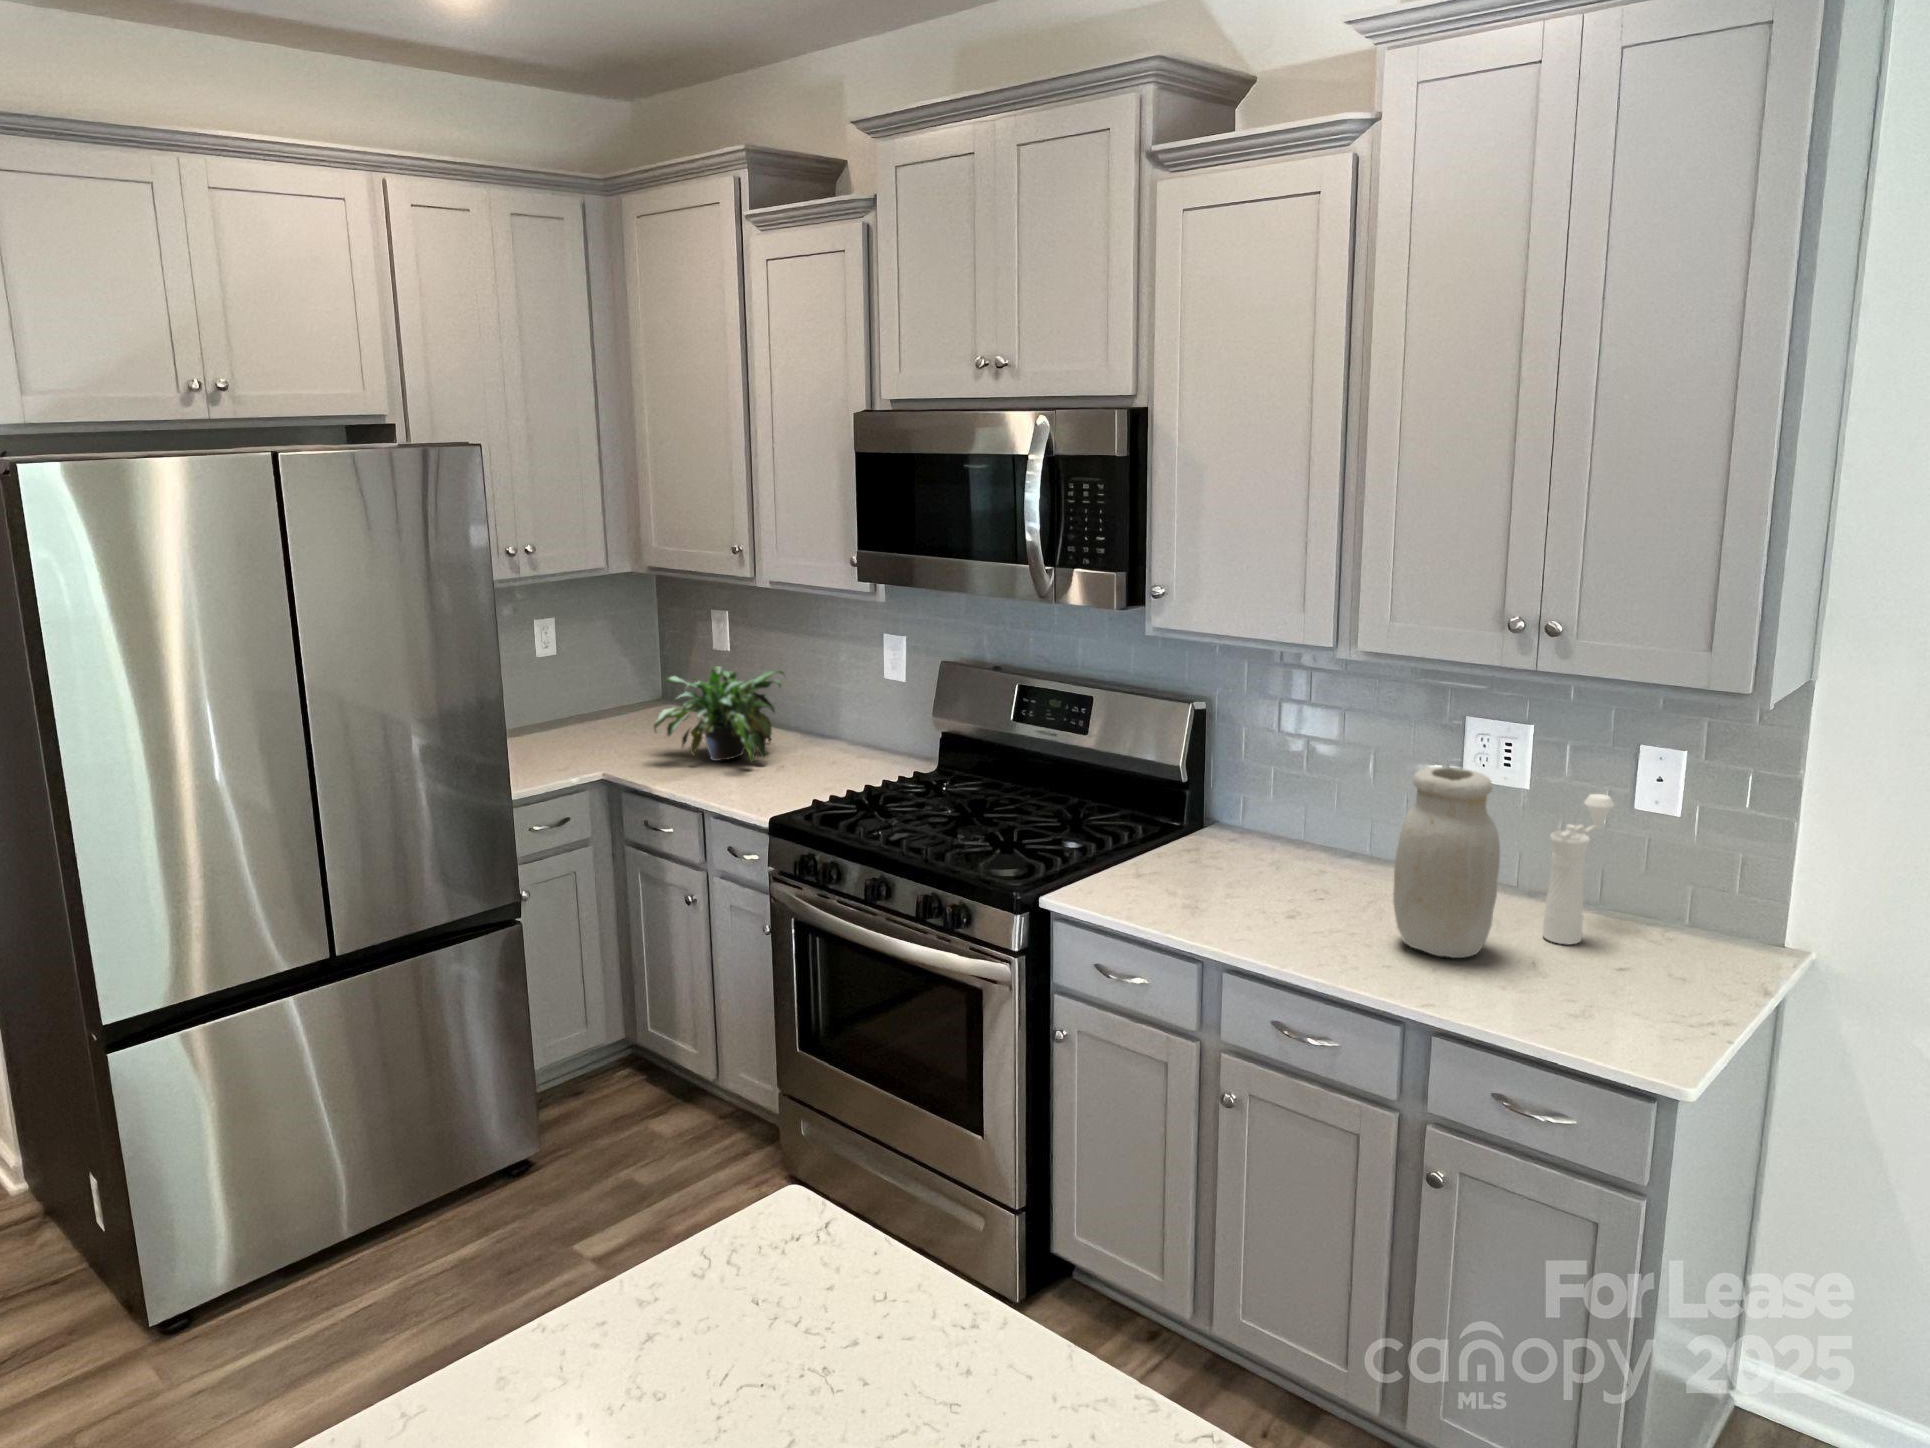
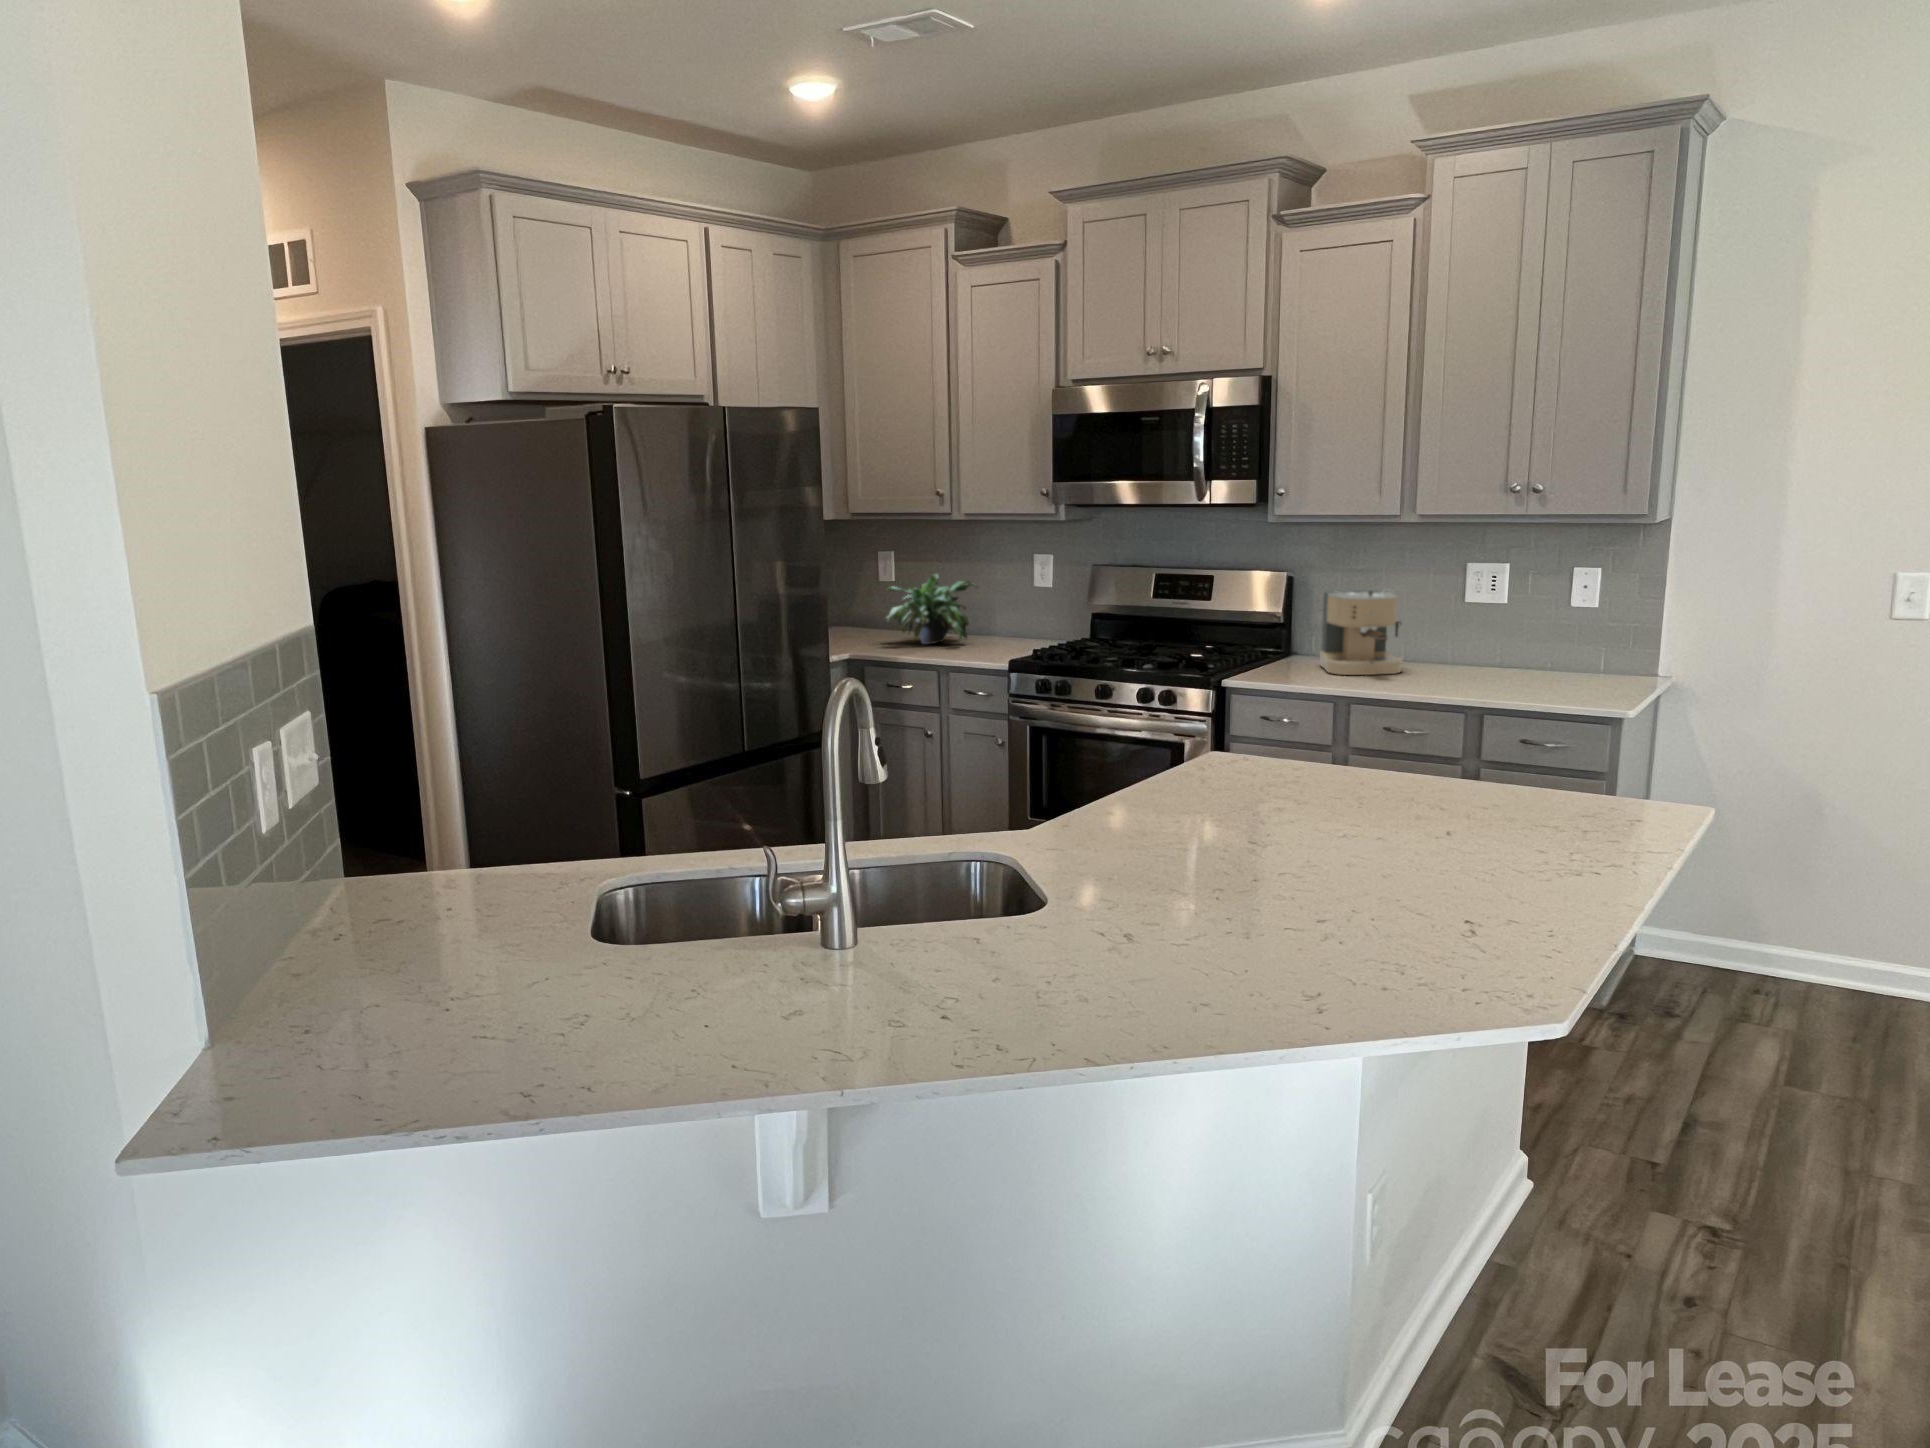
coffee maker: none [1217,747,1344,905] -> present [1320,589,1403,675]
jar: present [1393,767,1500,958] -> none [1445,576,1508,684]
pepper mill: present [1543,794,1614,944] -> none [1525,596,1562,679]

